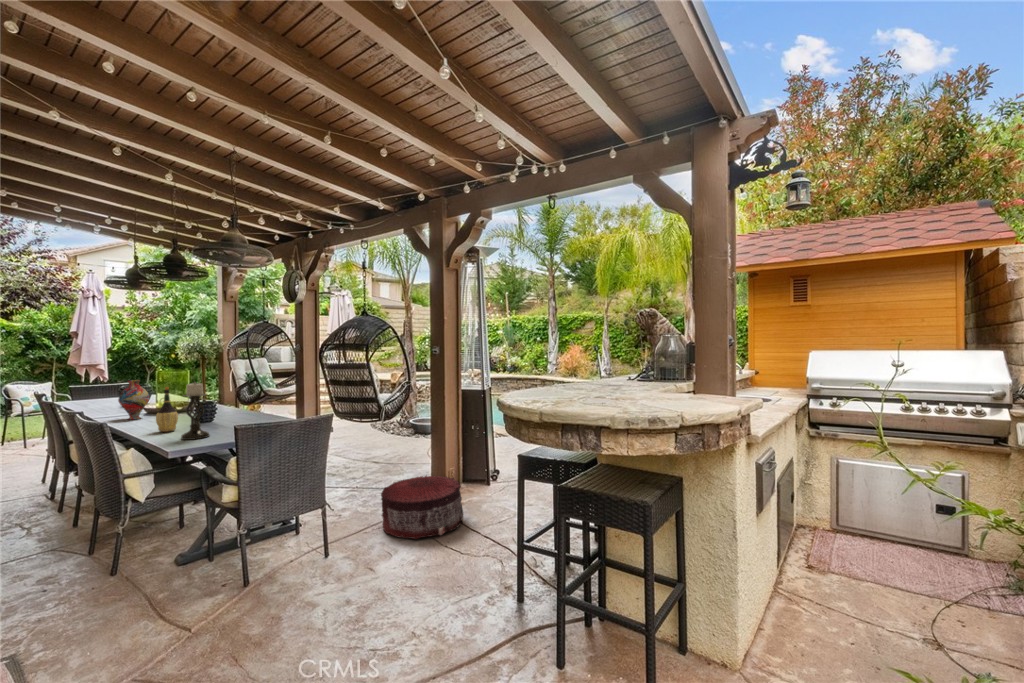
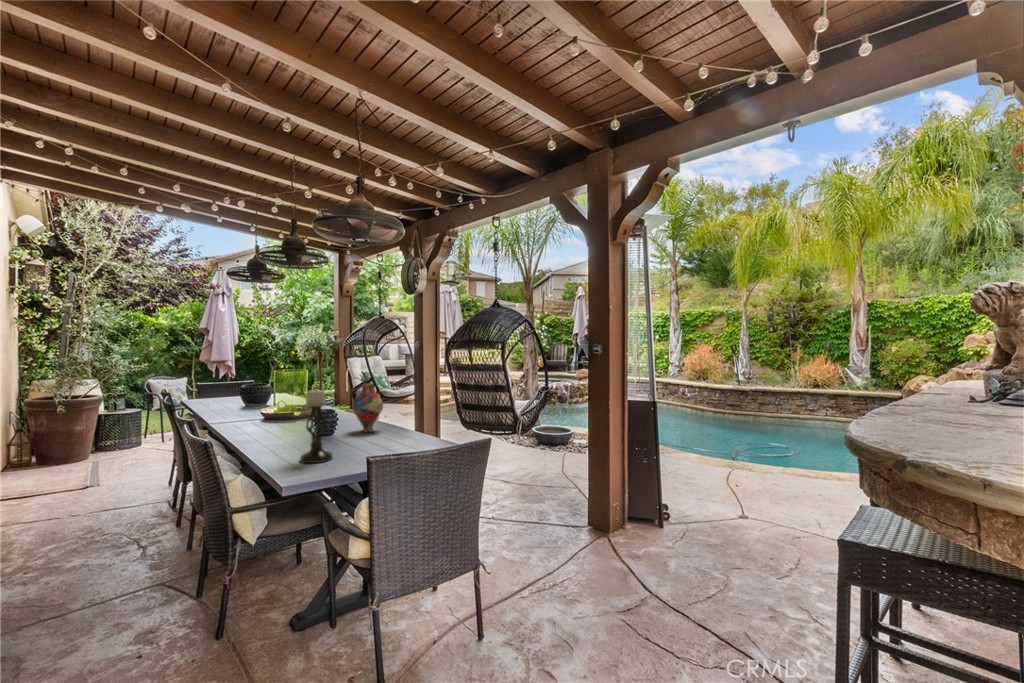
vase: present [118,380,150,420] -> present [352,384,383,432]
wine bottle: present [156,387,178,432] -> none [273,392,297,448]
pouf: present [381,476,463,539] -> none [541,516,657,619]

